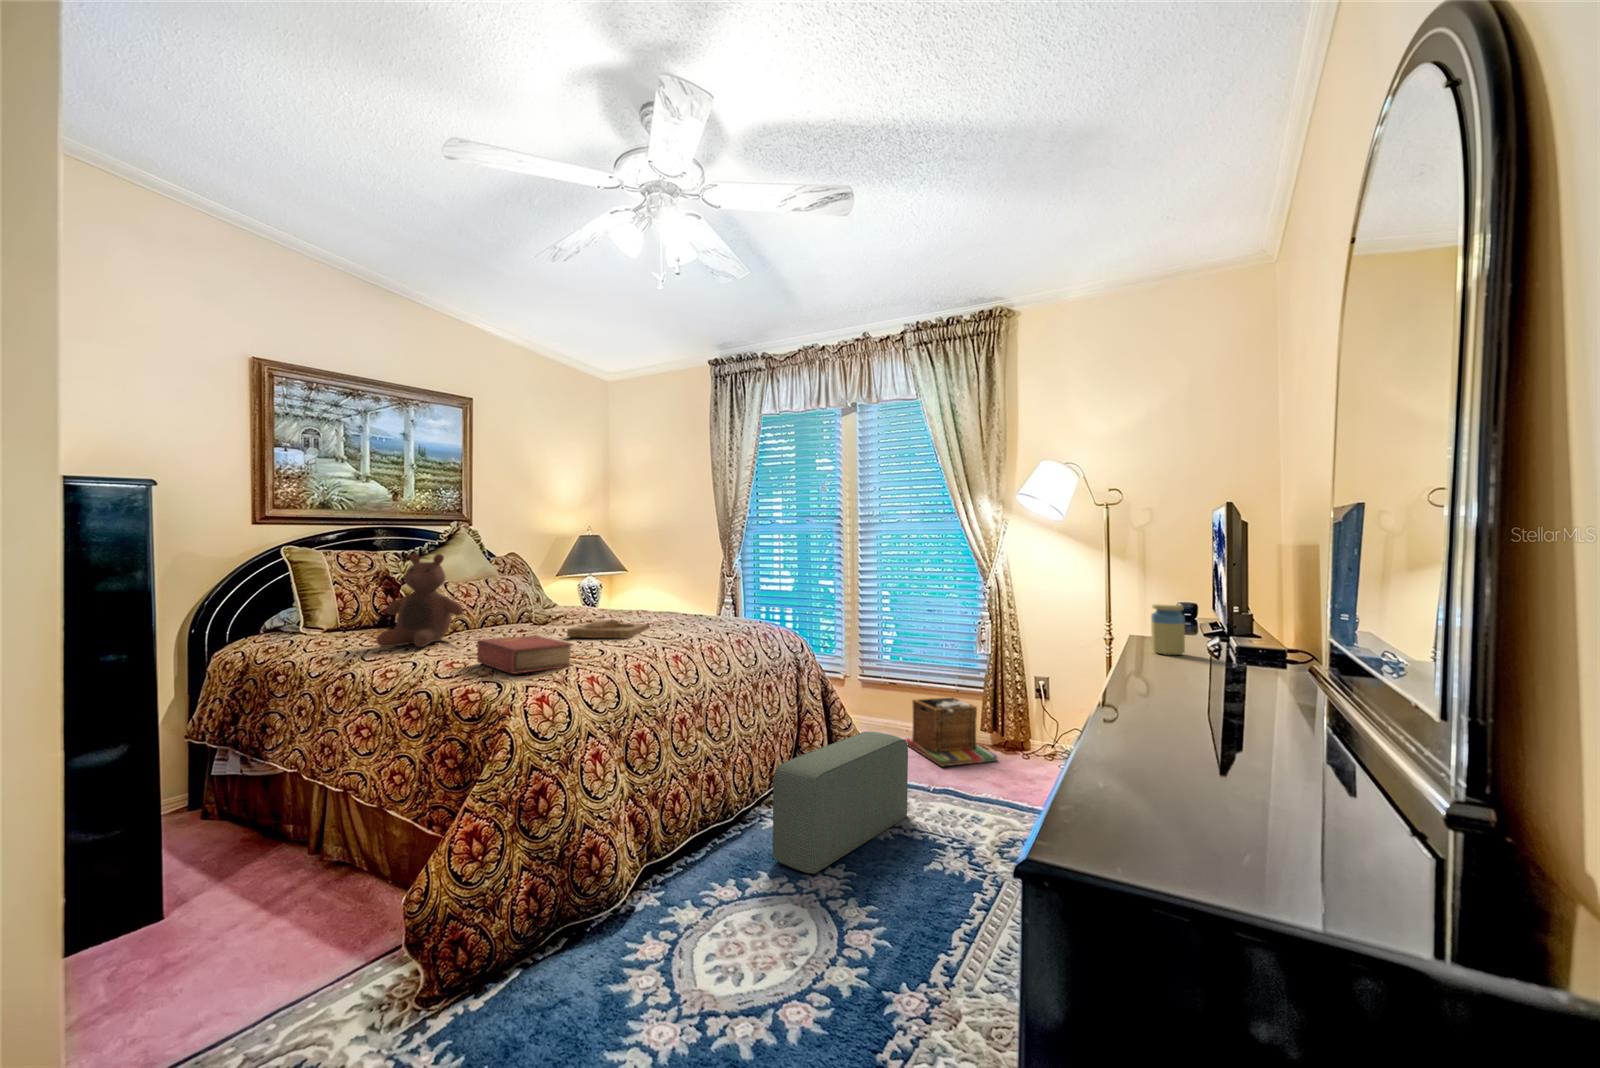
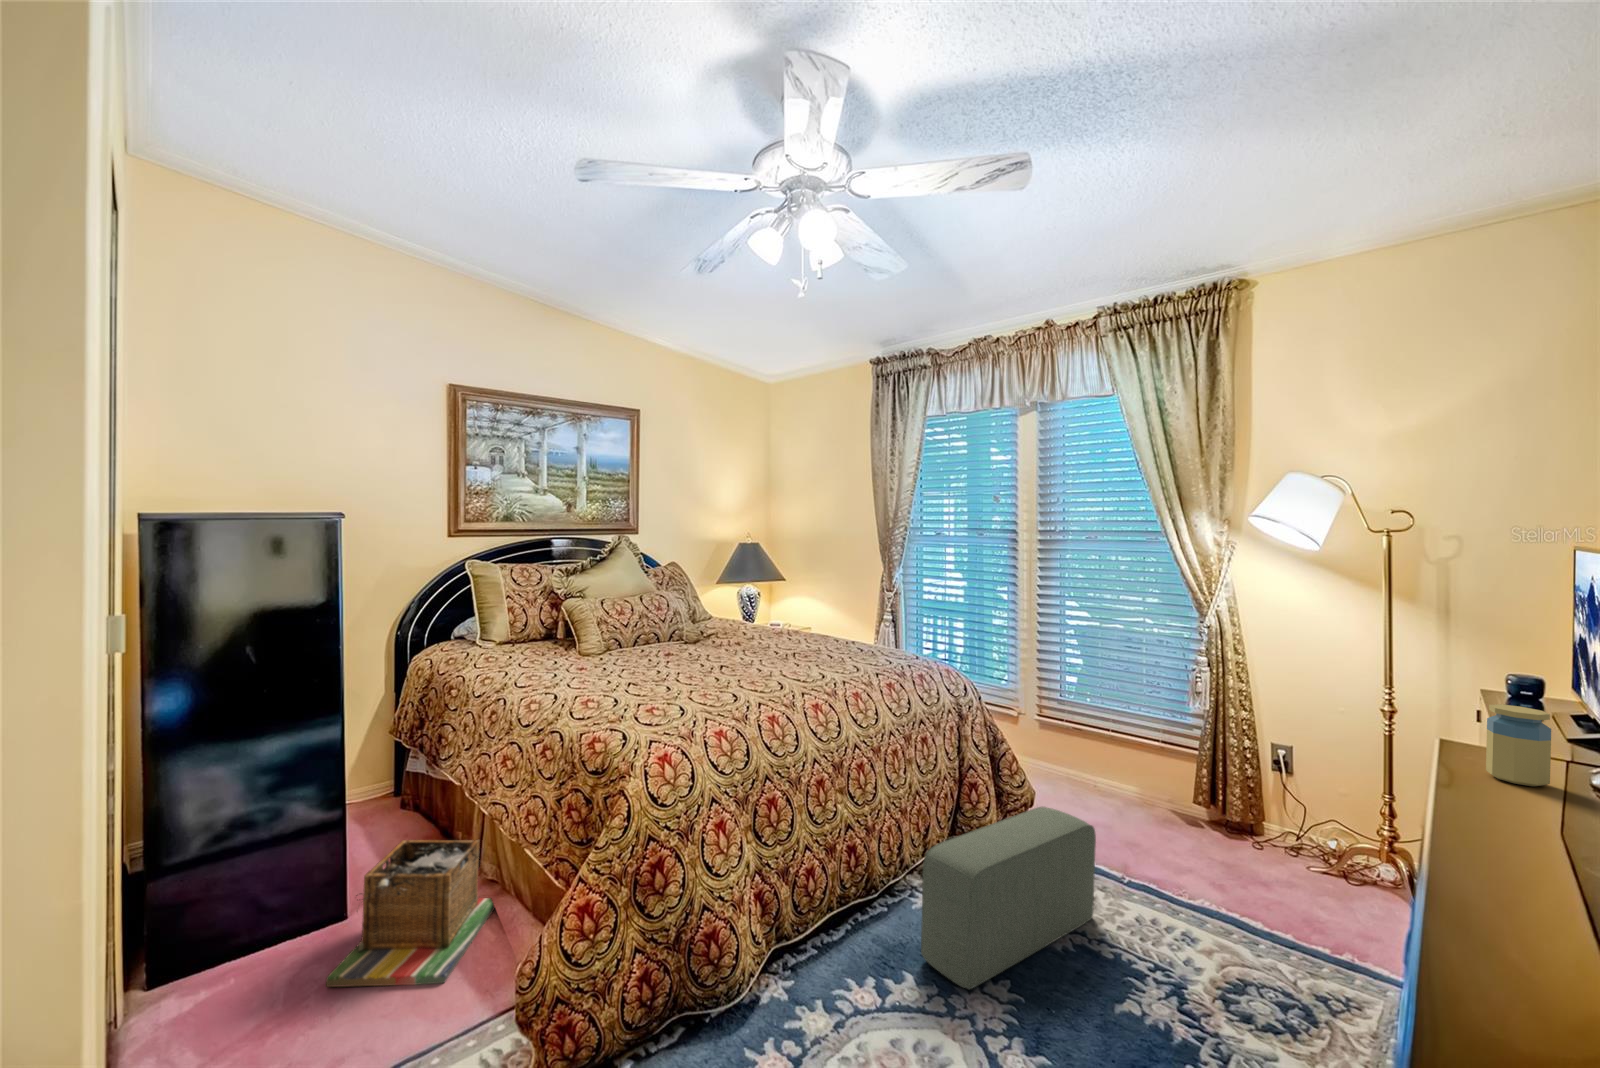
stuffed bear: present [377,554,463,647] -> none [529,577,609,675]
tray: present [567,620,650,638] -> none [706,653,794,679]
book: present [477,635,573,674] -> none [610,675,701,727]
laundry basket: present [906,697,997,766] -> present [326,840,495,987]

